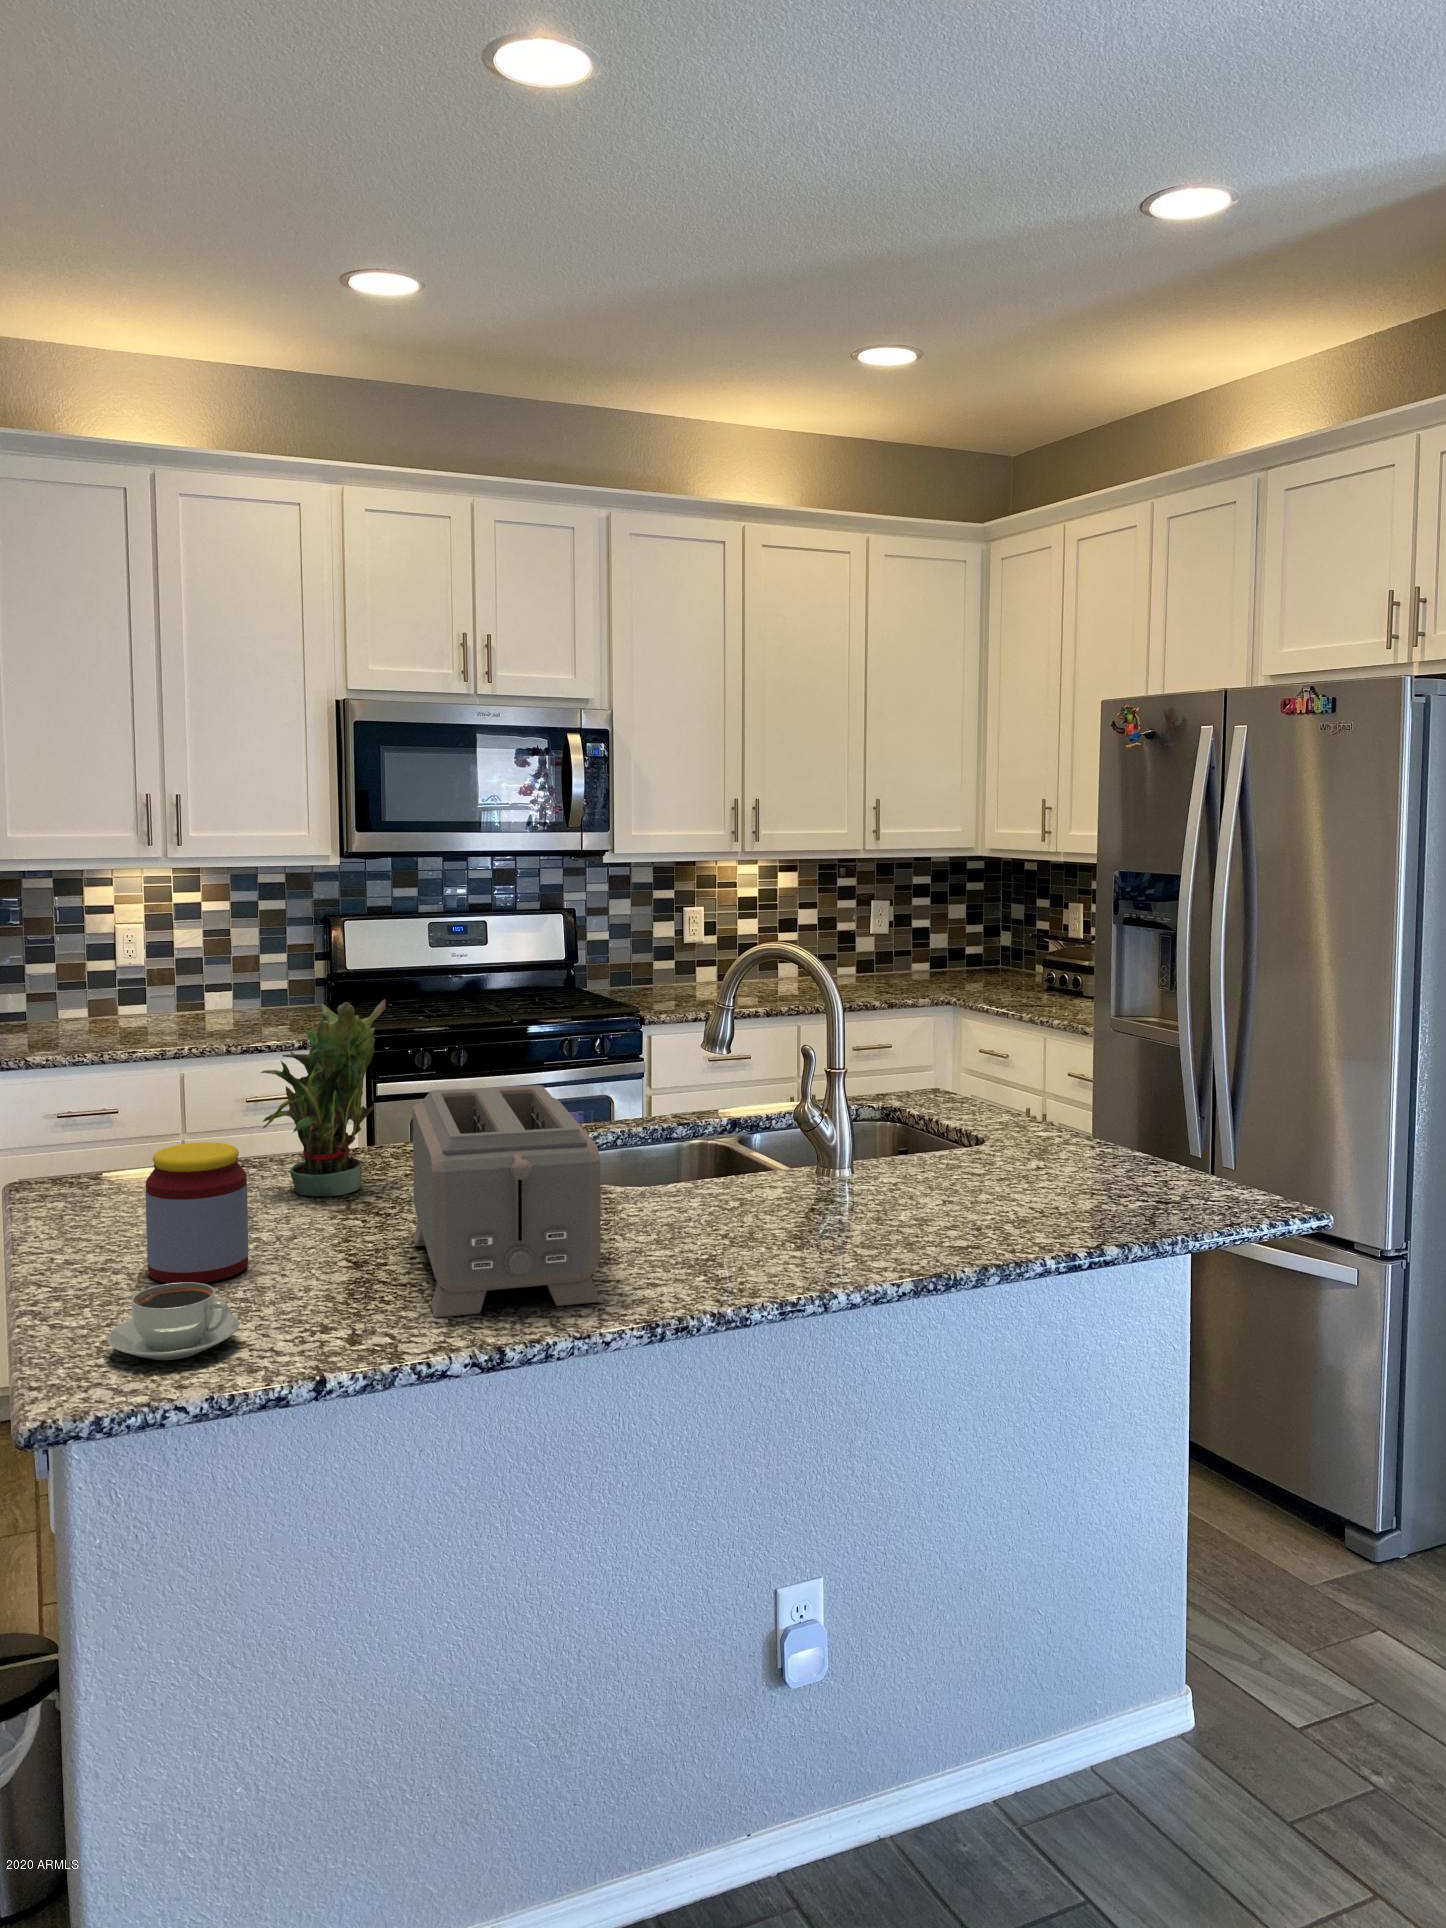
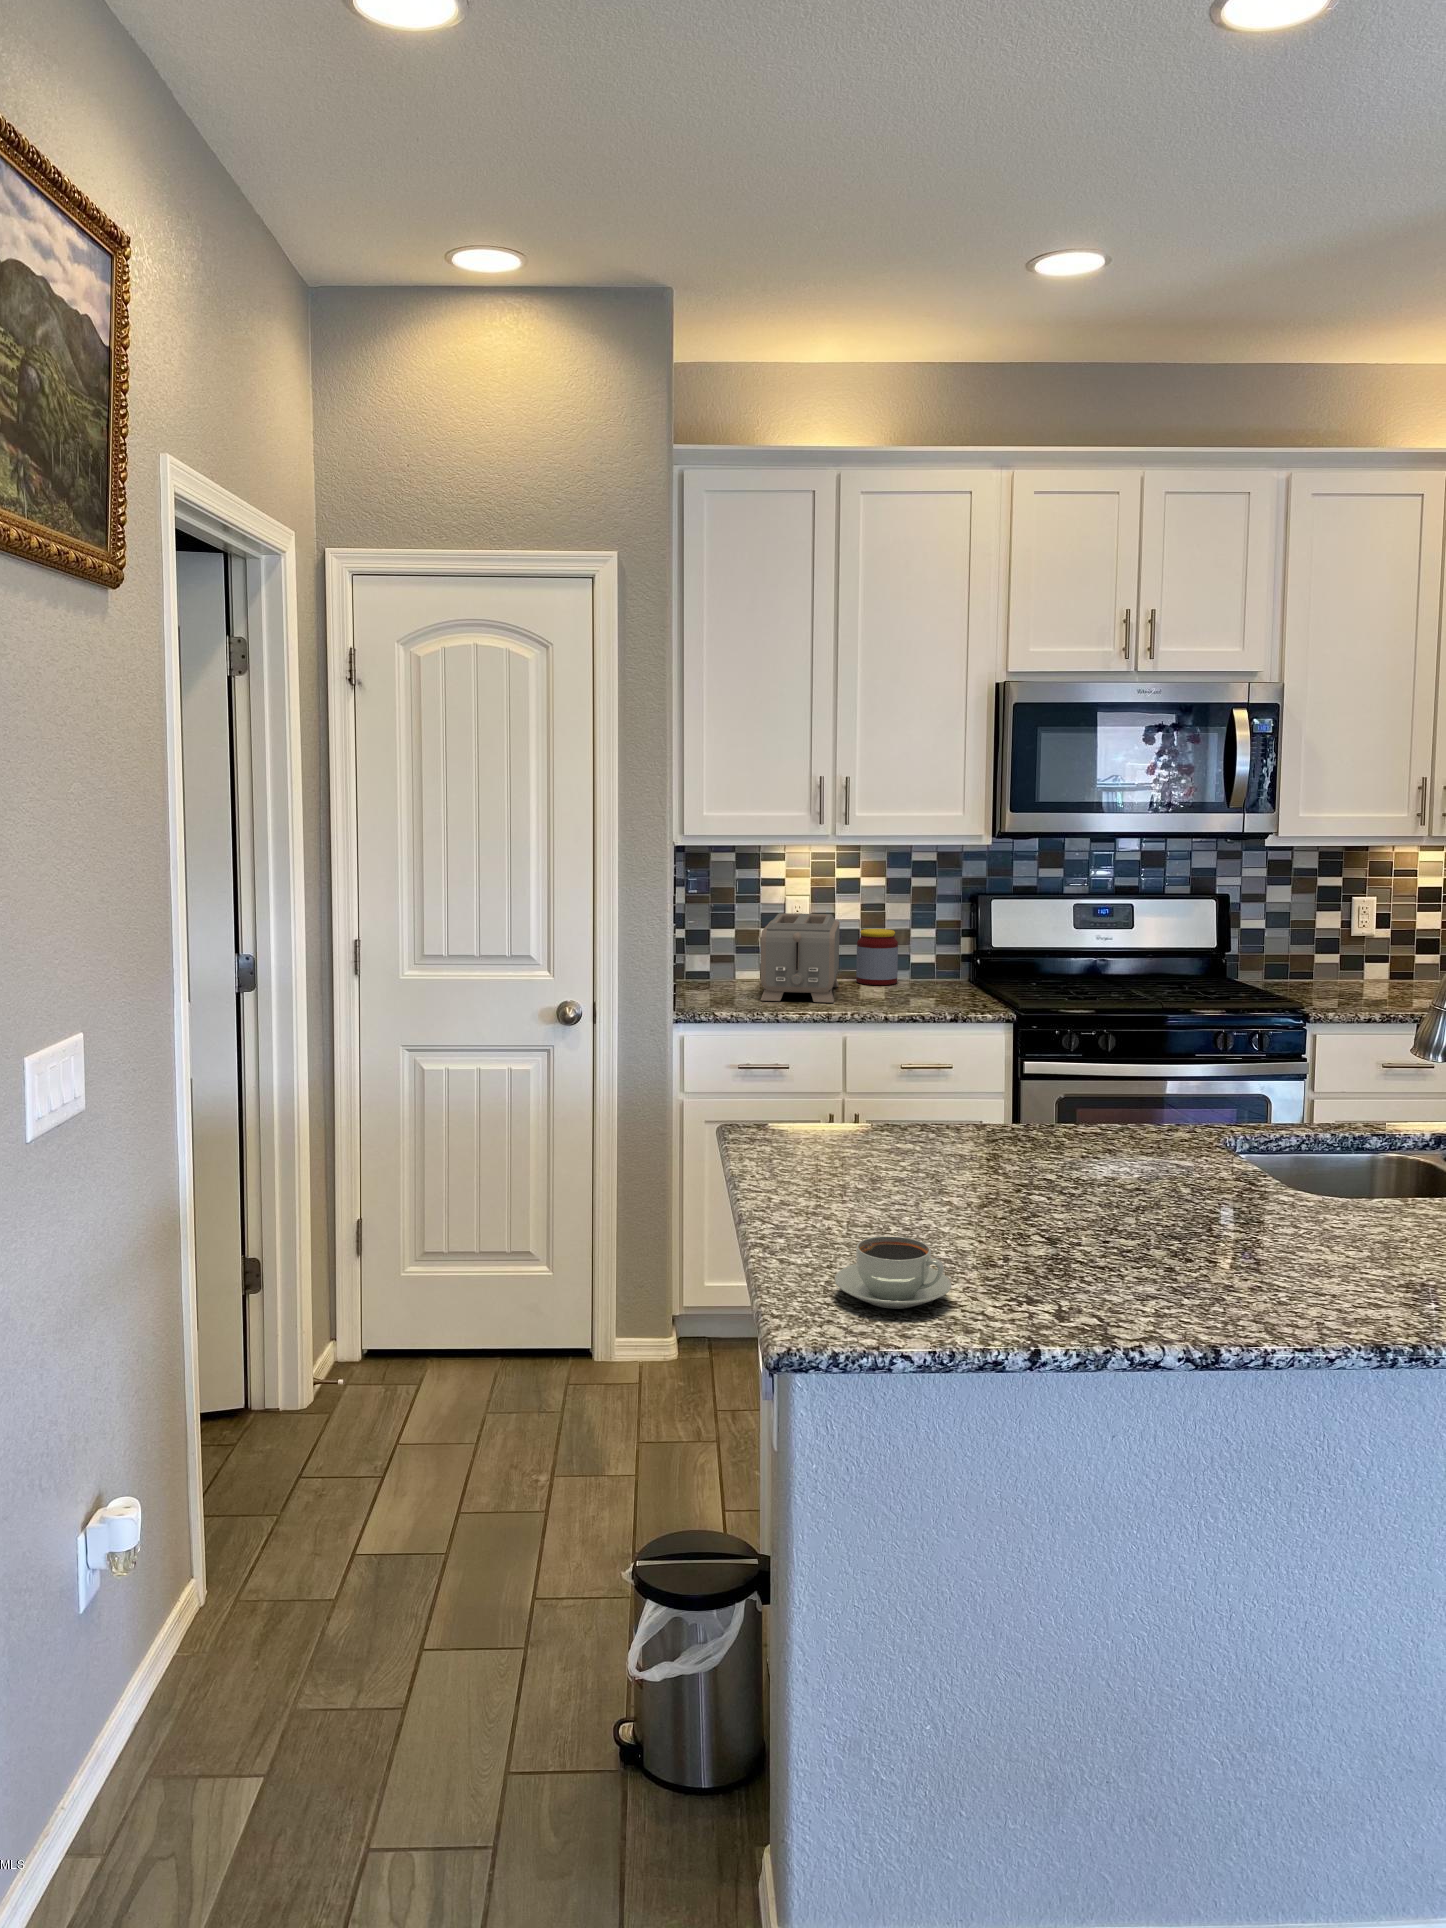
potted plant: present [261,999,386,1196] -> none [946,979,1071,1169]
toaster: present [413,1085,601,1318] -> present [761,913,840,1003]
jar: present [146,1142,248,1283] -> present [856,929,898,985]

